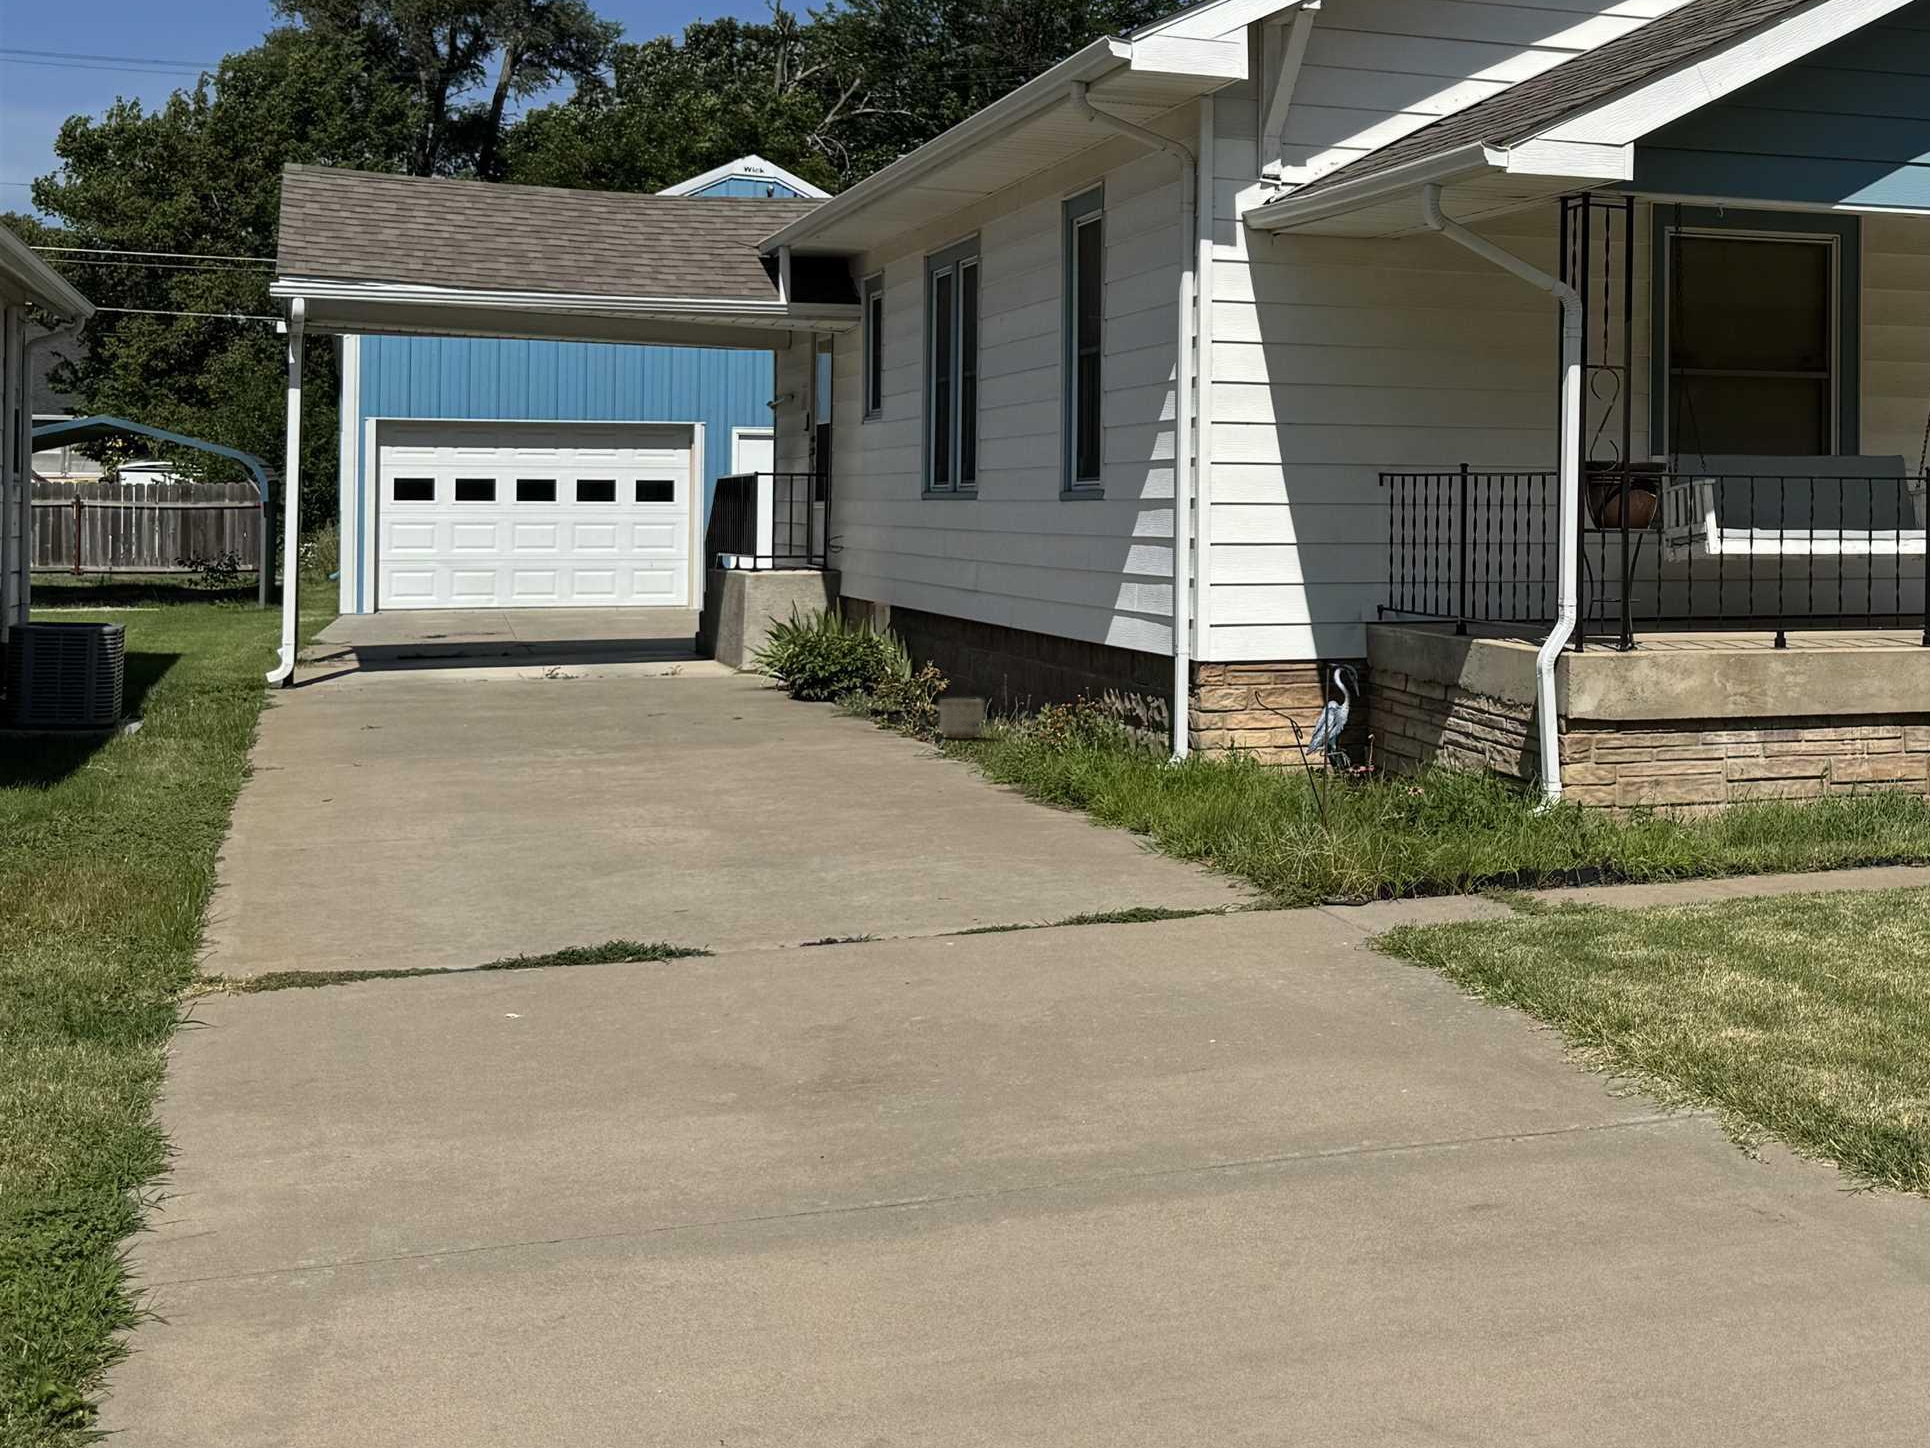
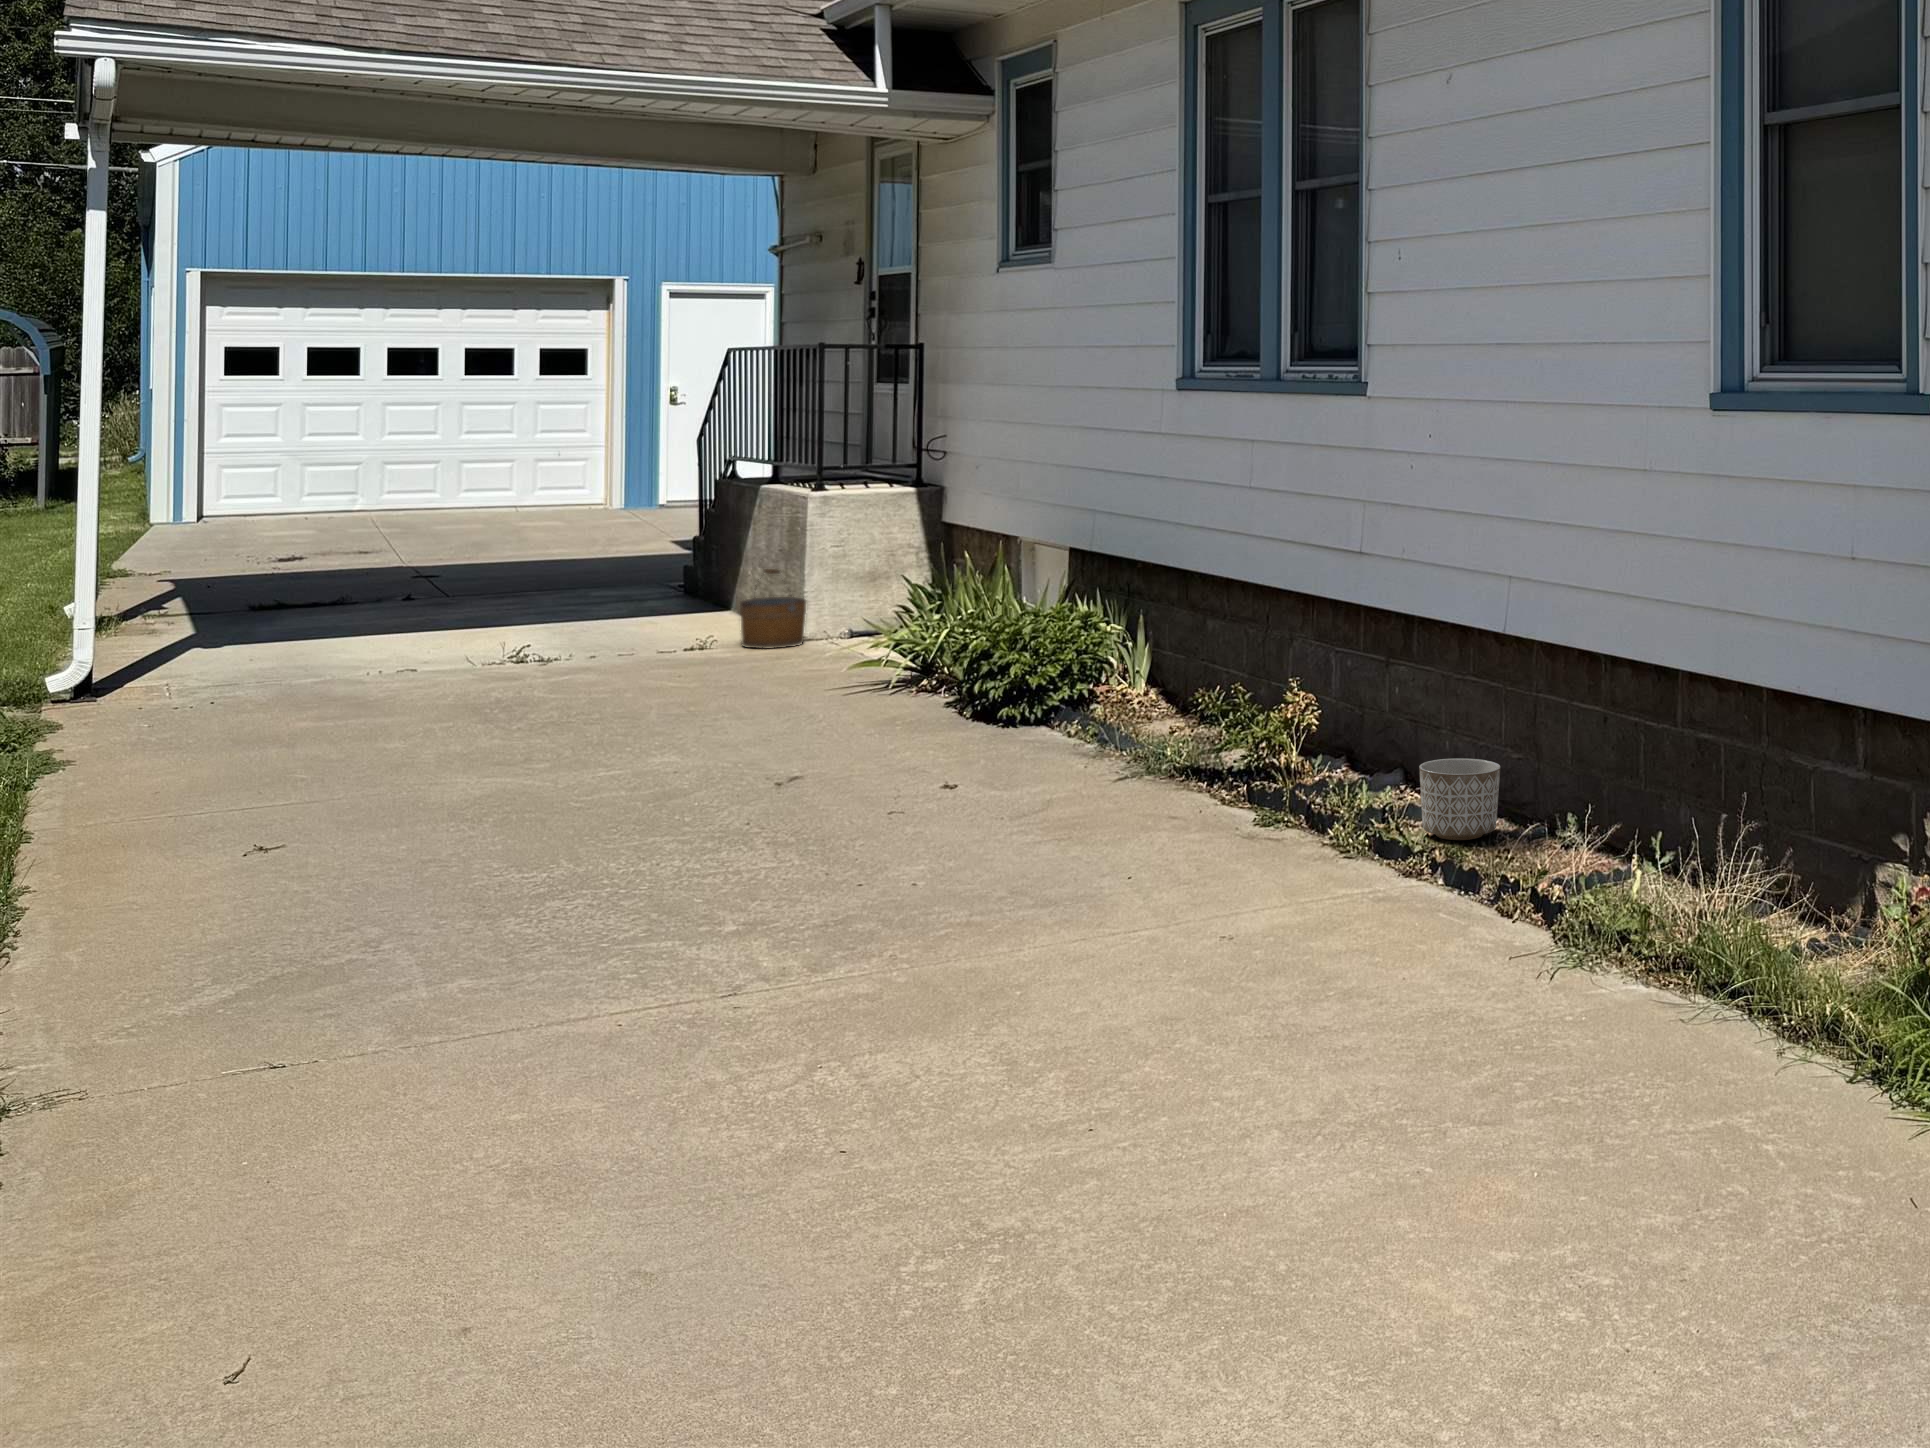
bucket: none [692,628,737,681] -> present [740,569,806,649]

